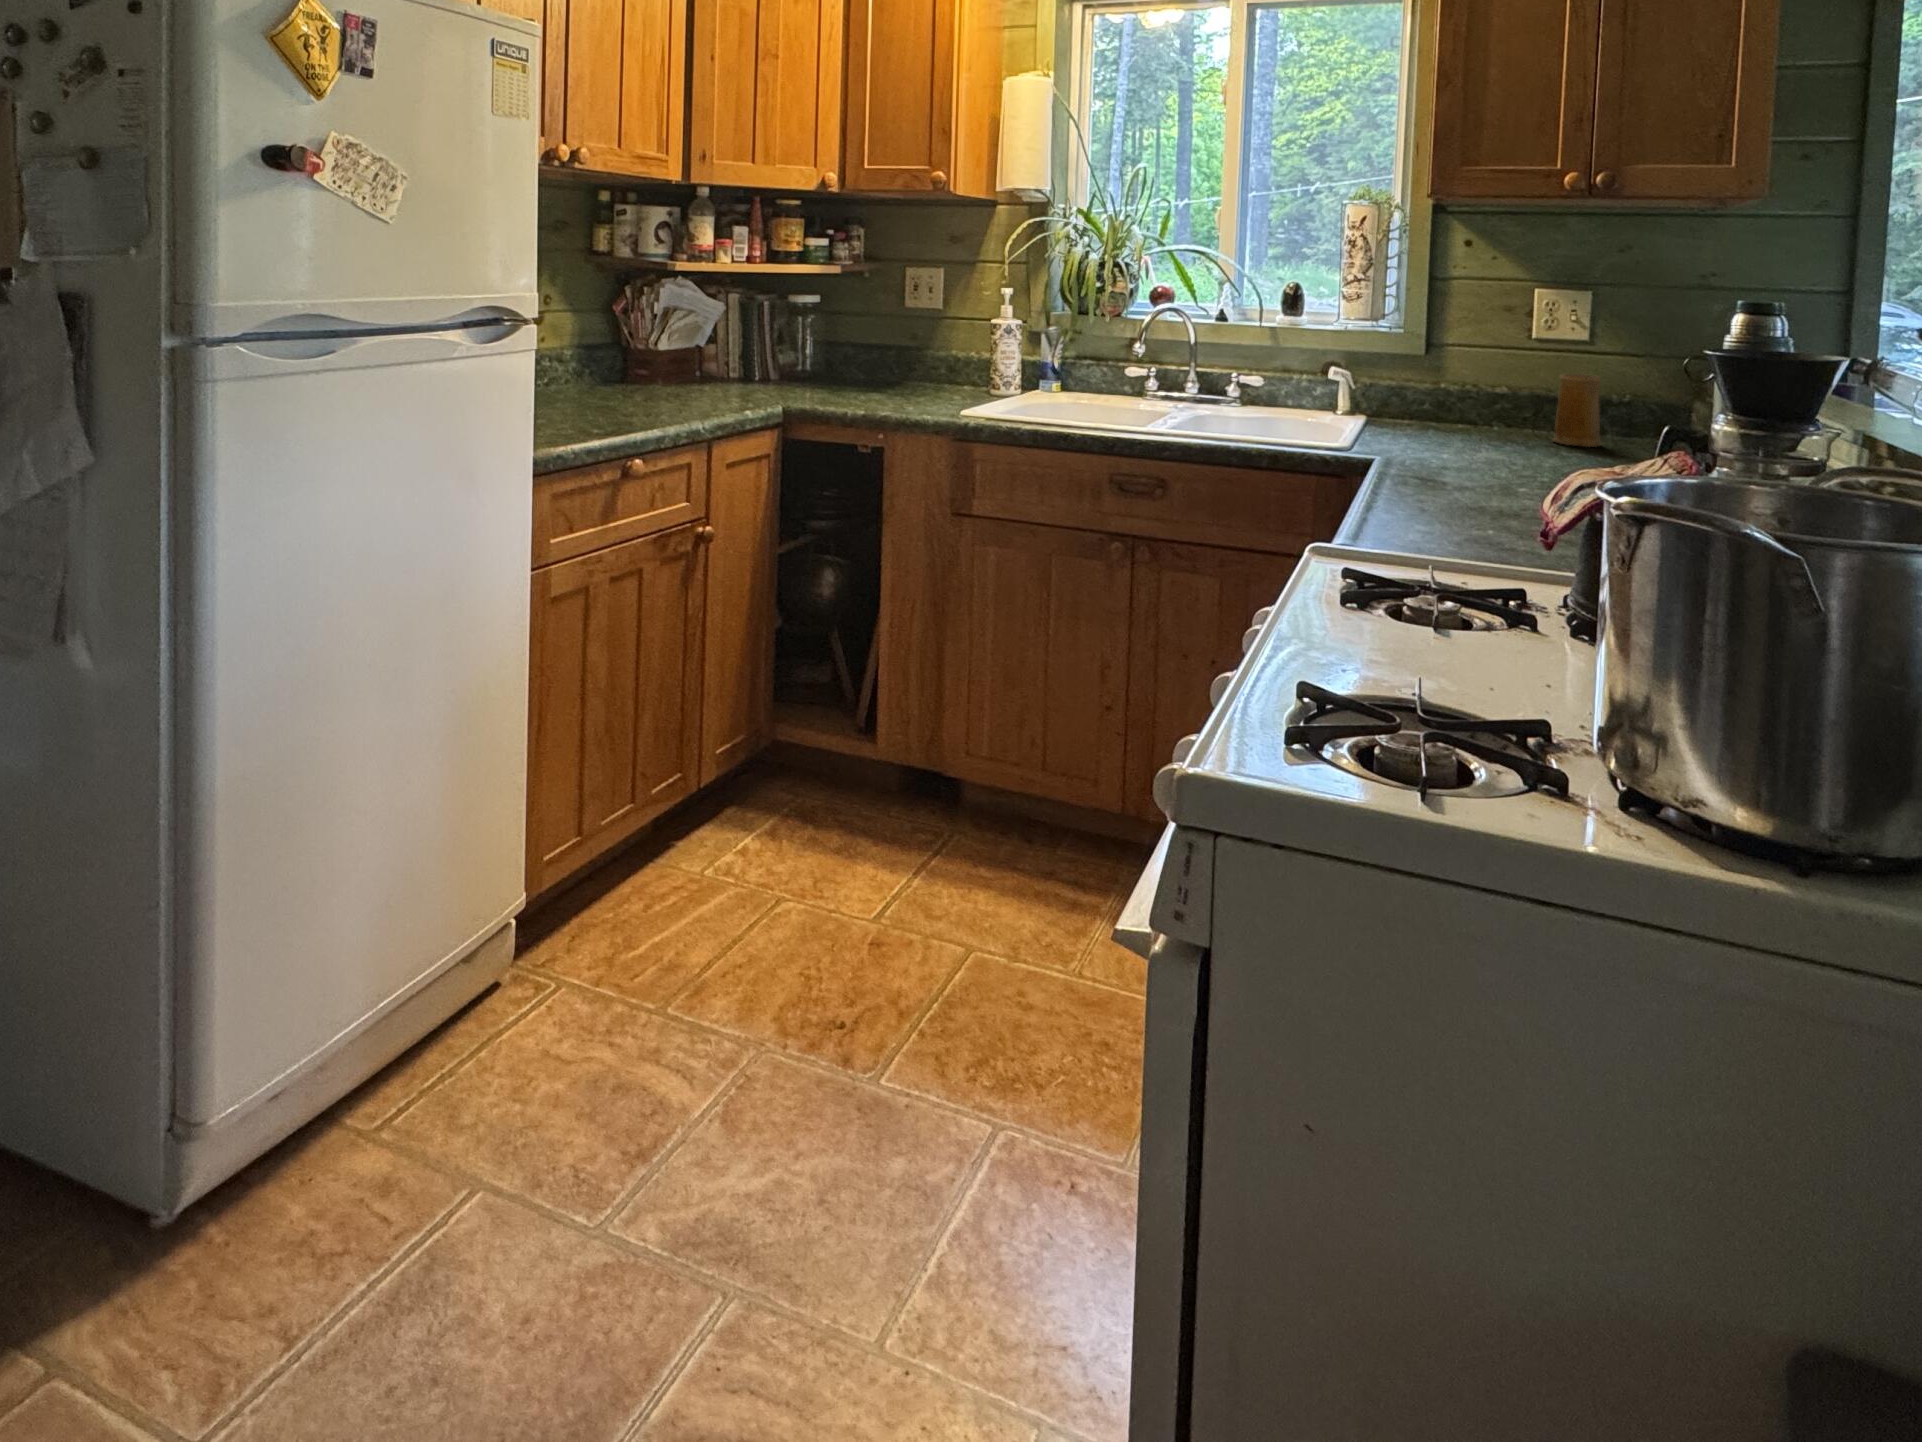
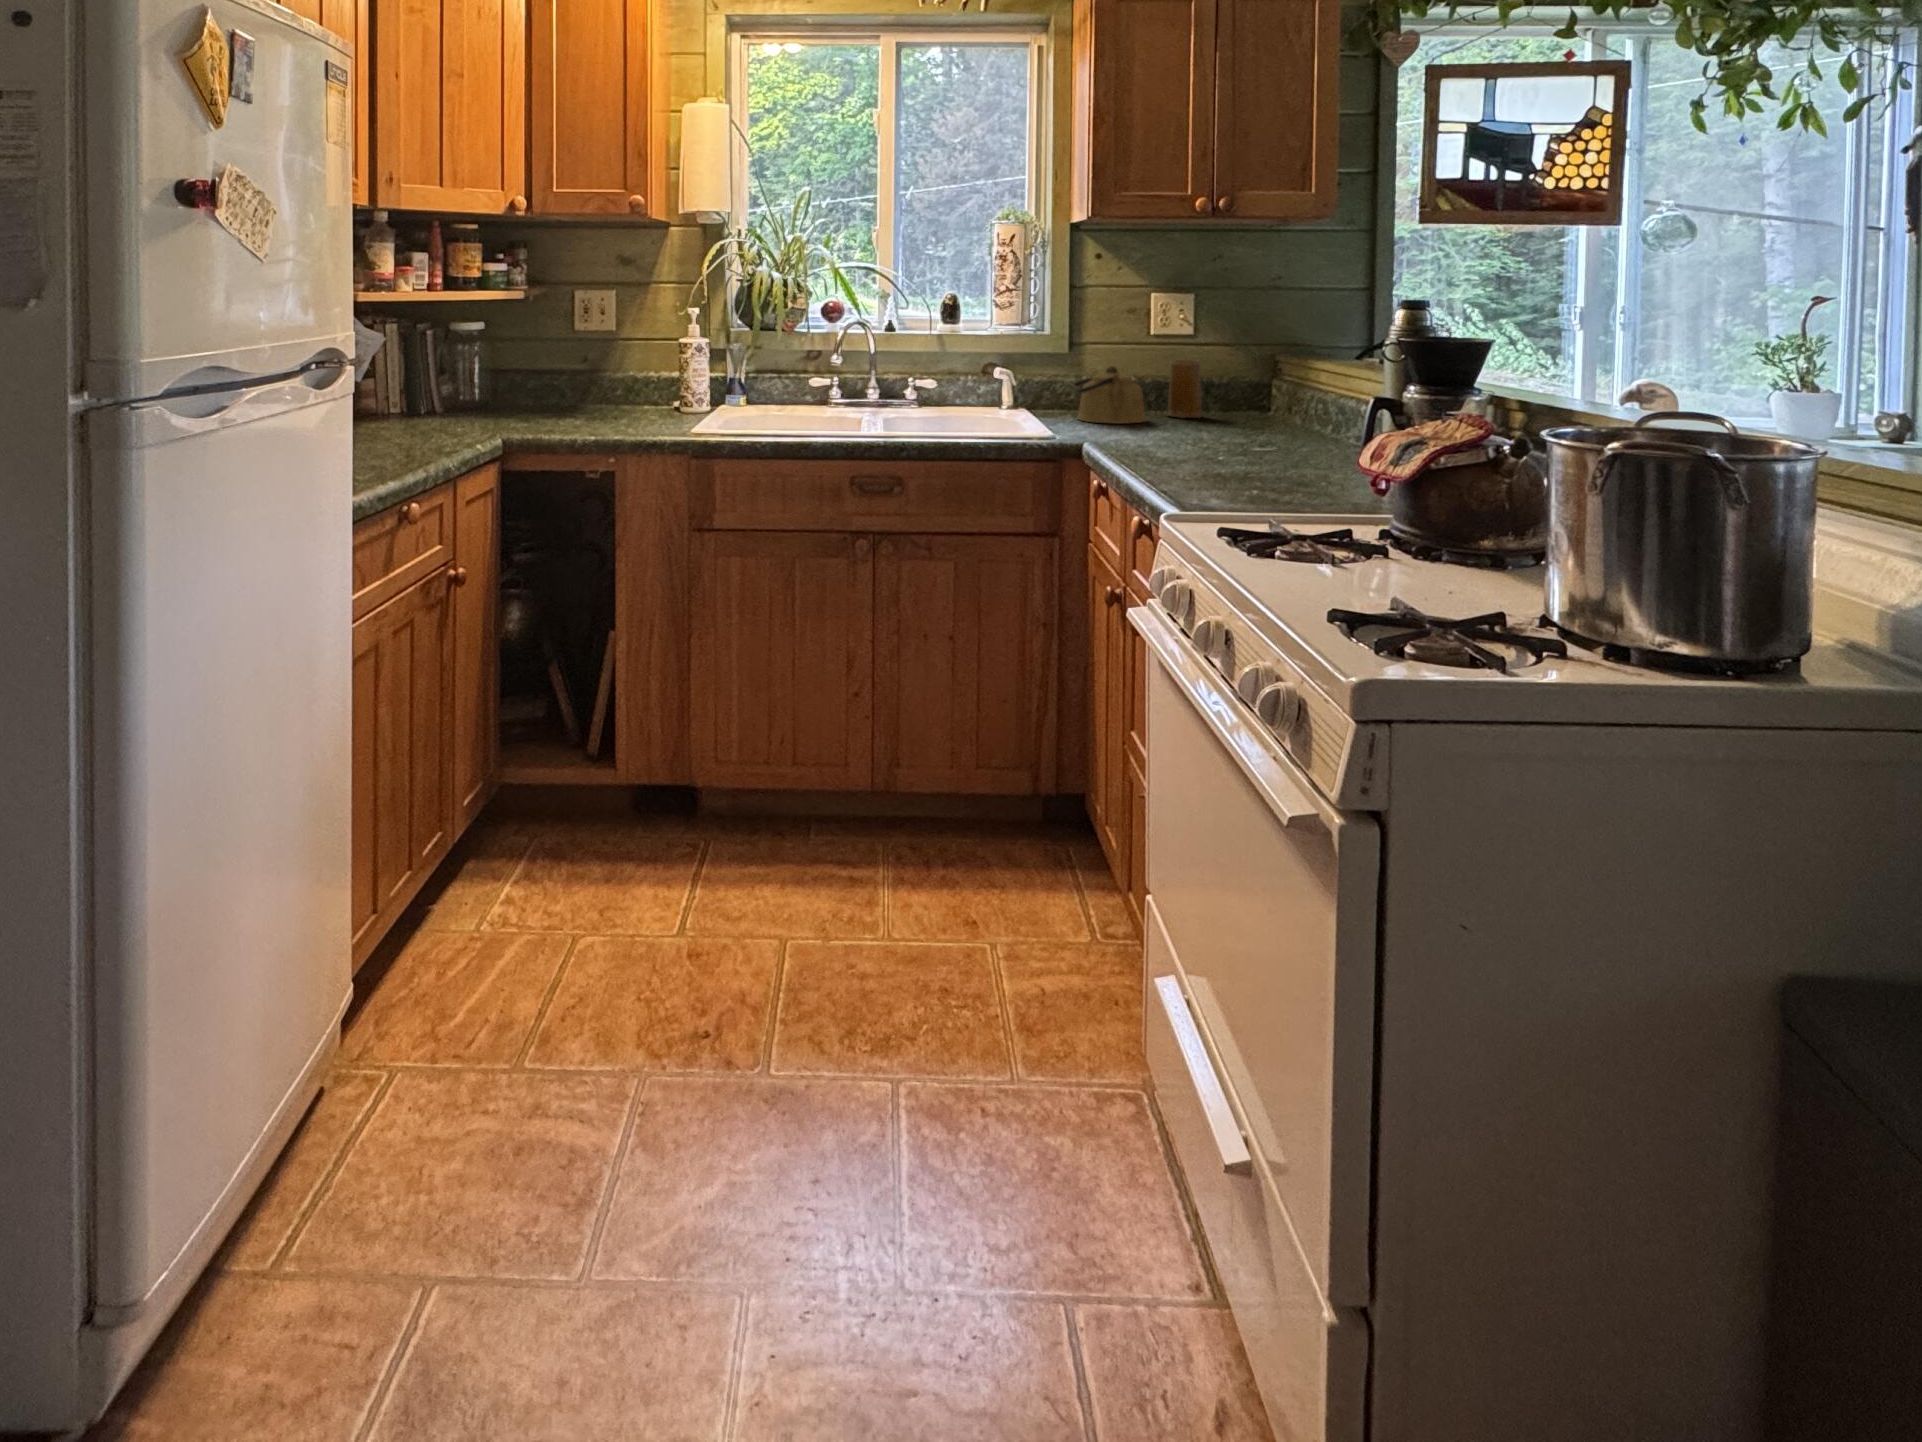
kettle: none [1422,376,1515,446] -> present [1072,366,1146,424]

